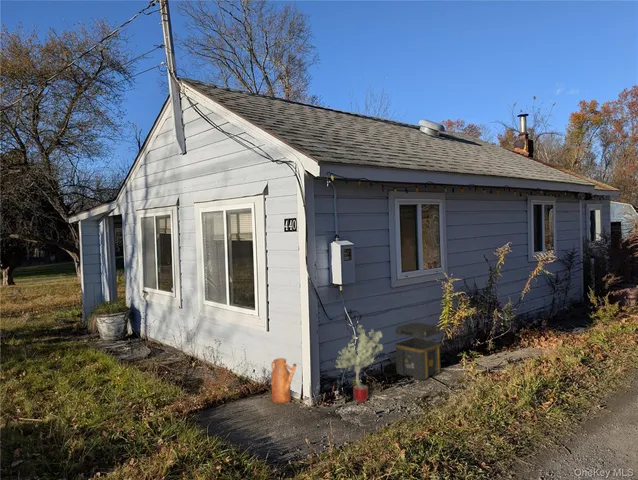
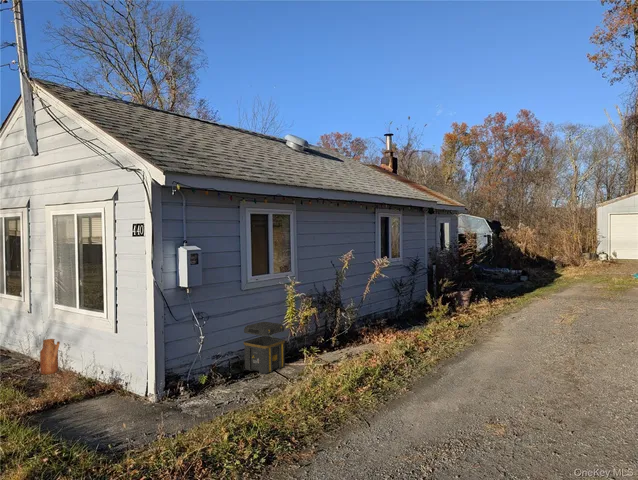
potted tree: present [336,325,383,402] -> none [177,324,227,397]
watering can: present [271,358,296,404] -> present [40,339,60,374]

